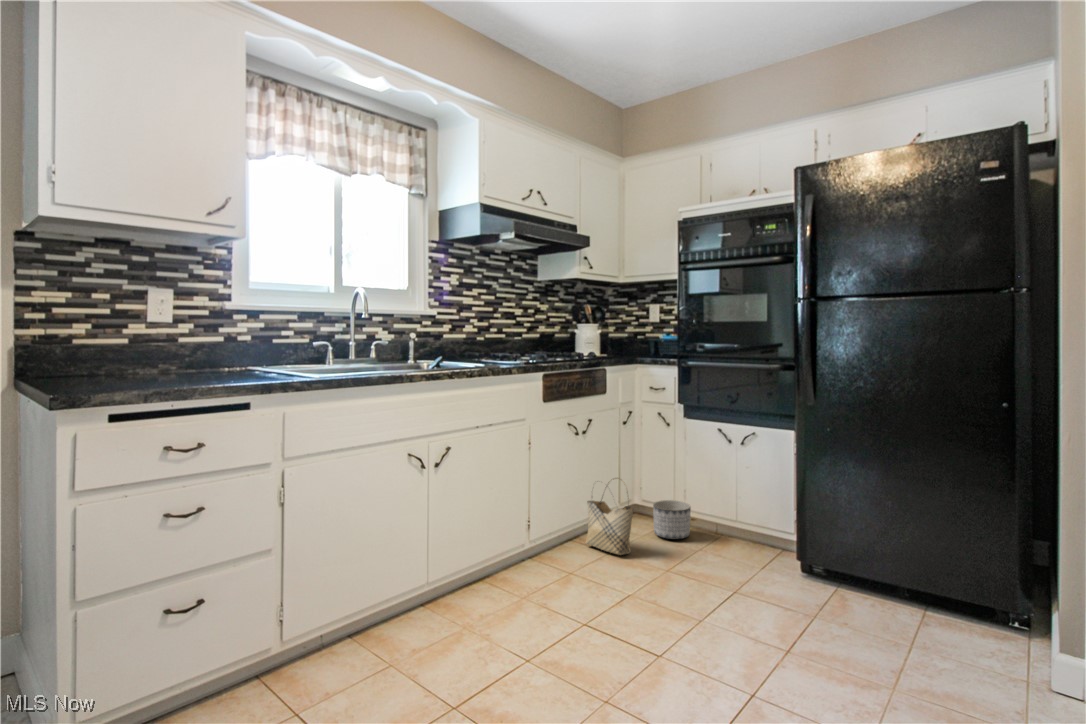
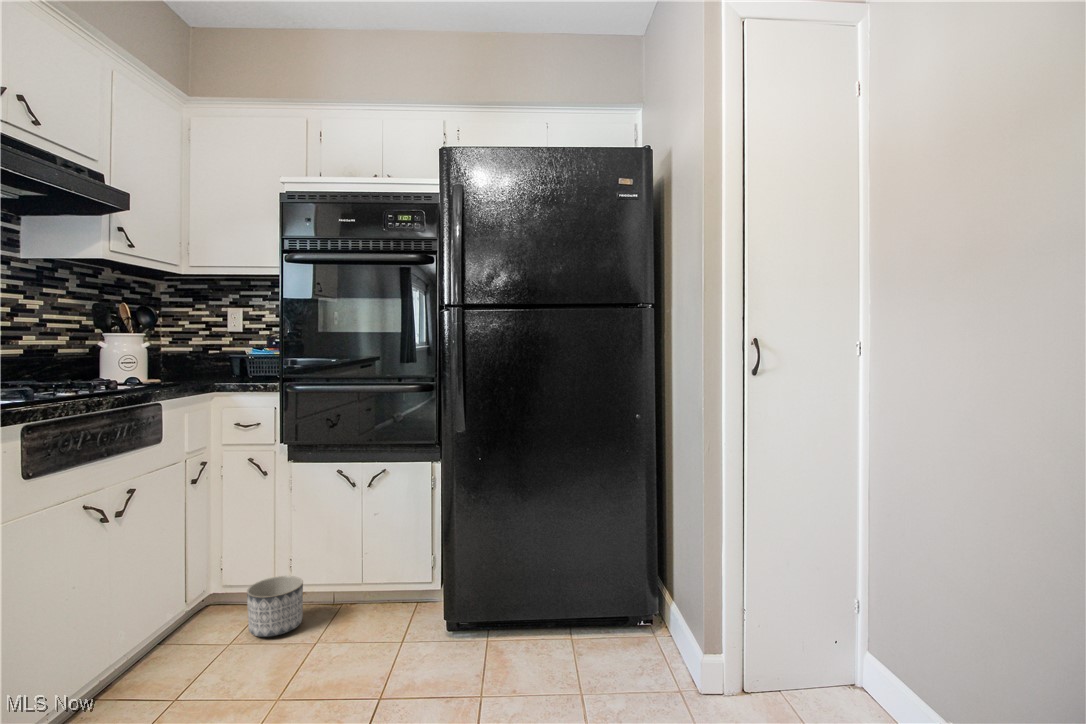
woven basket: present [586,478,634,555] -> none [128,571,219,697]

